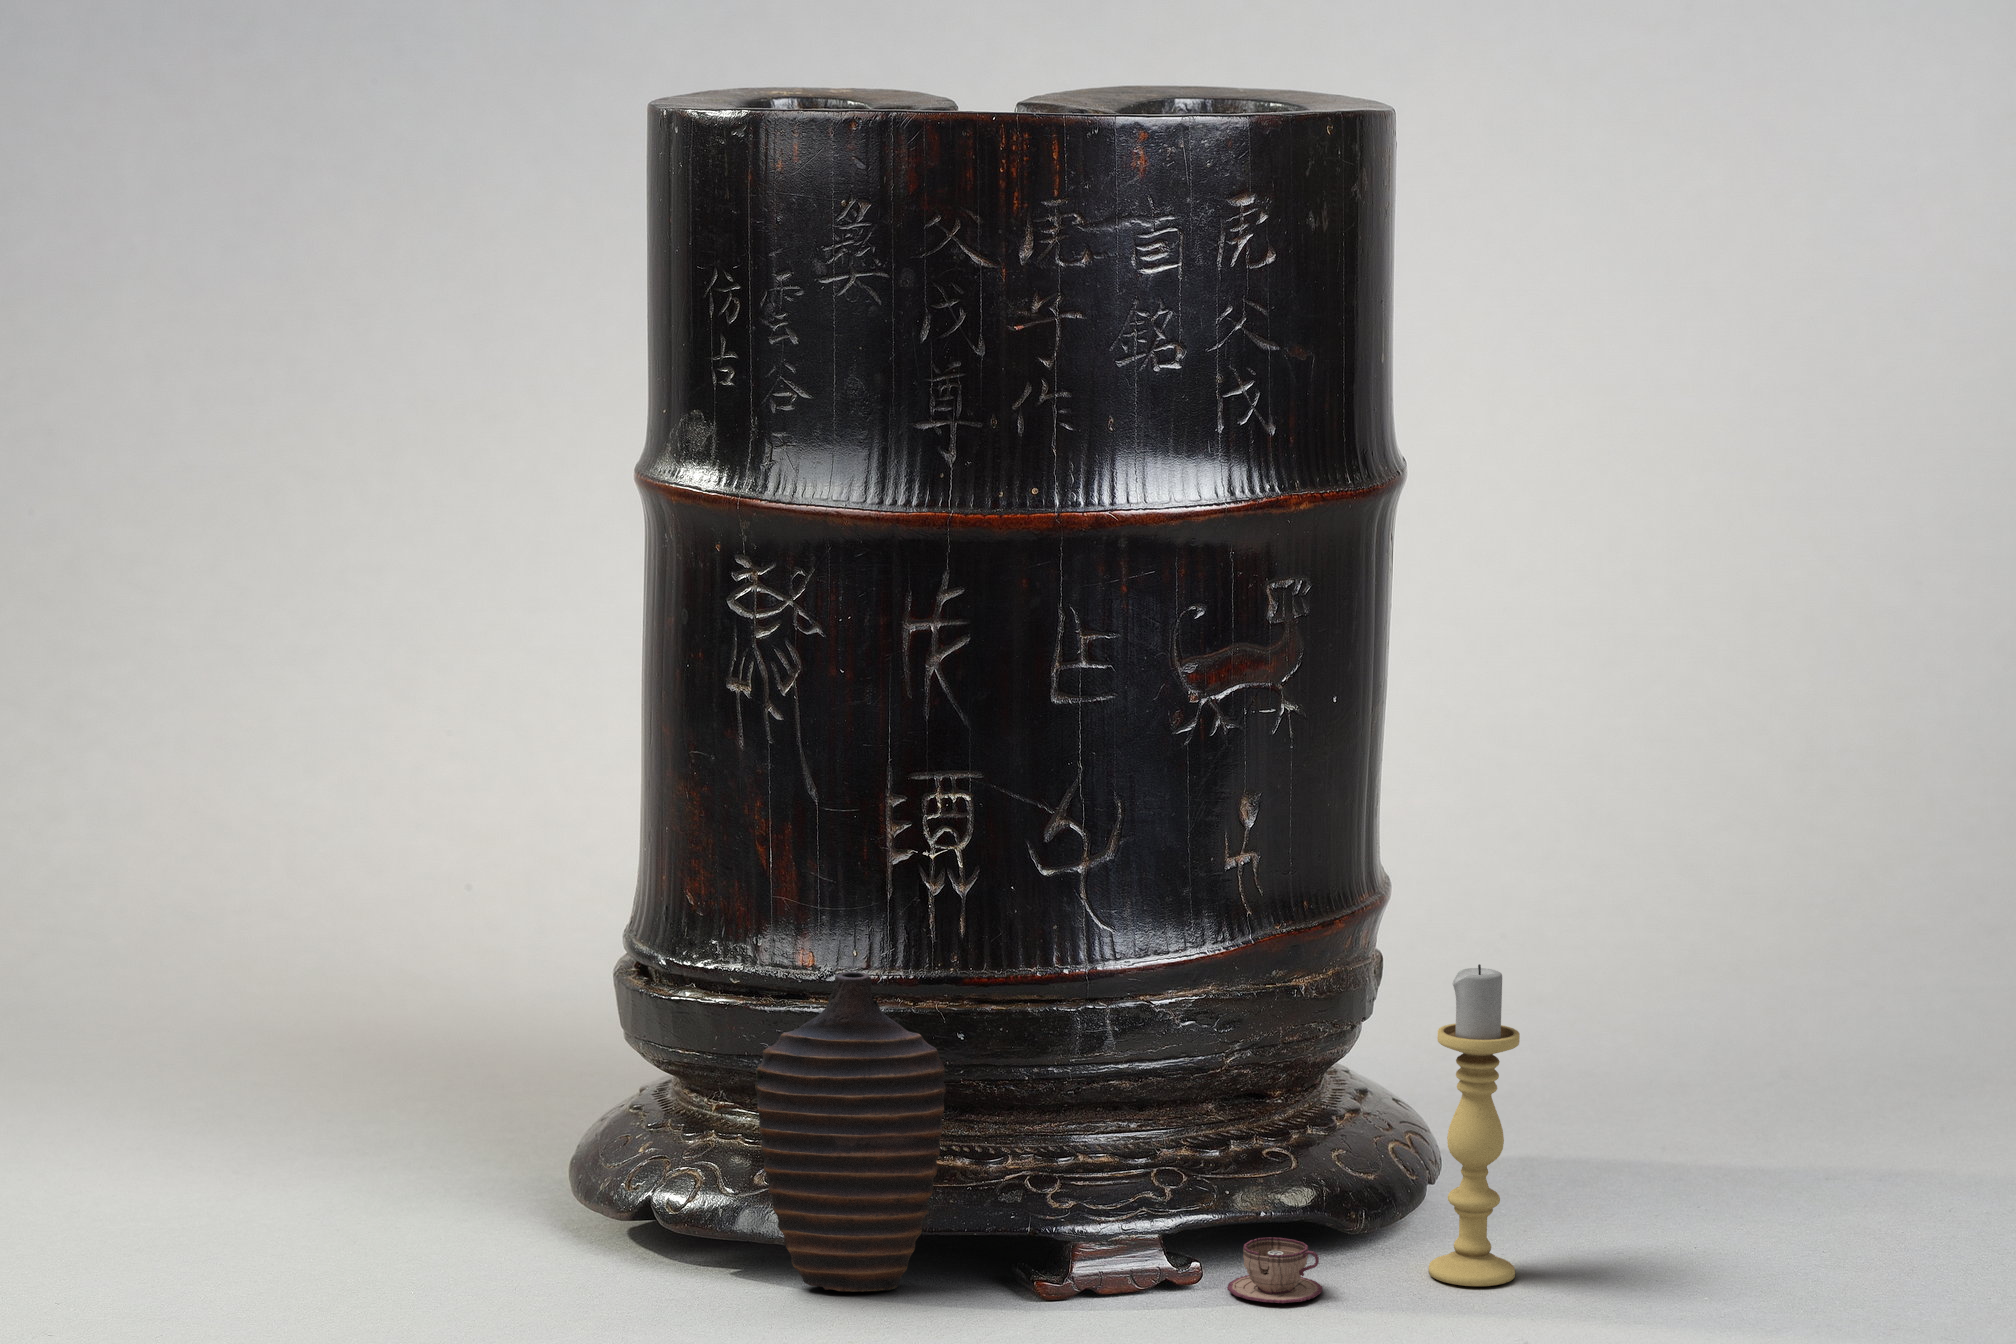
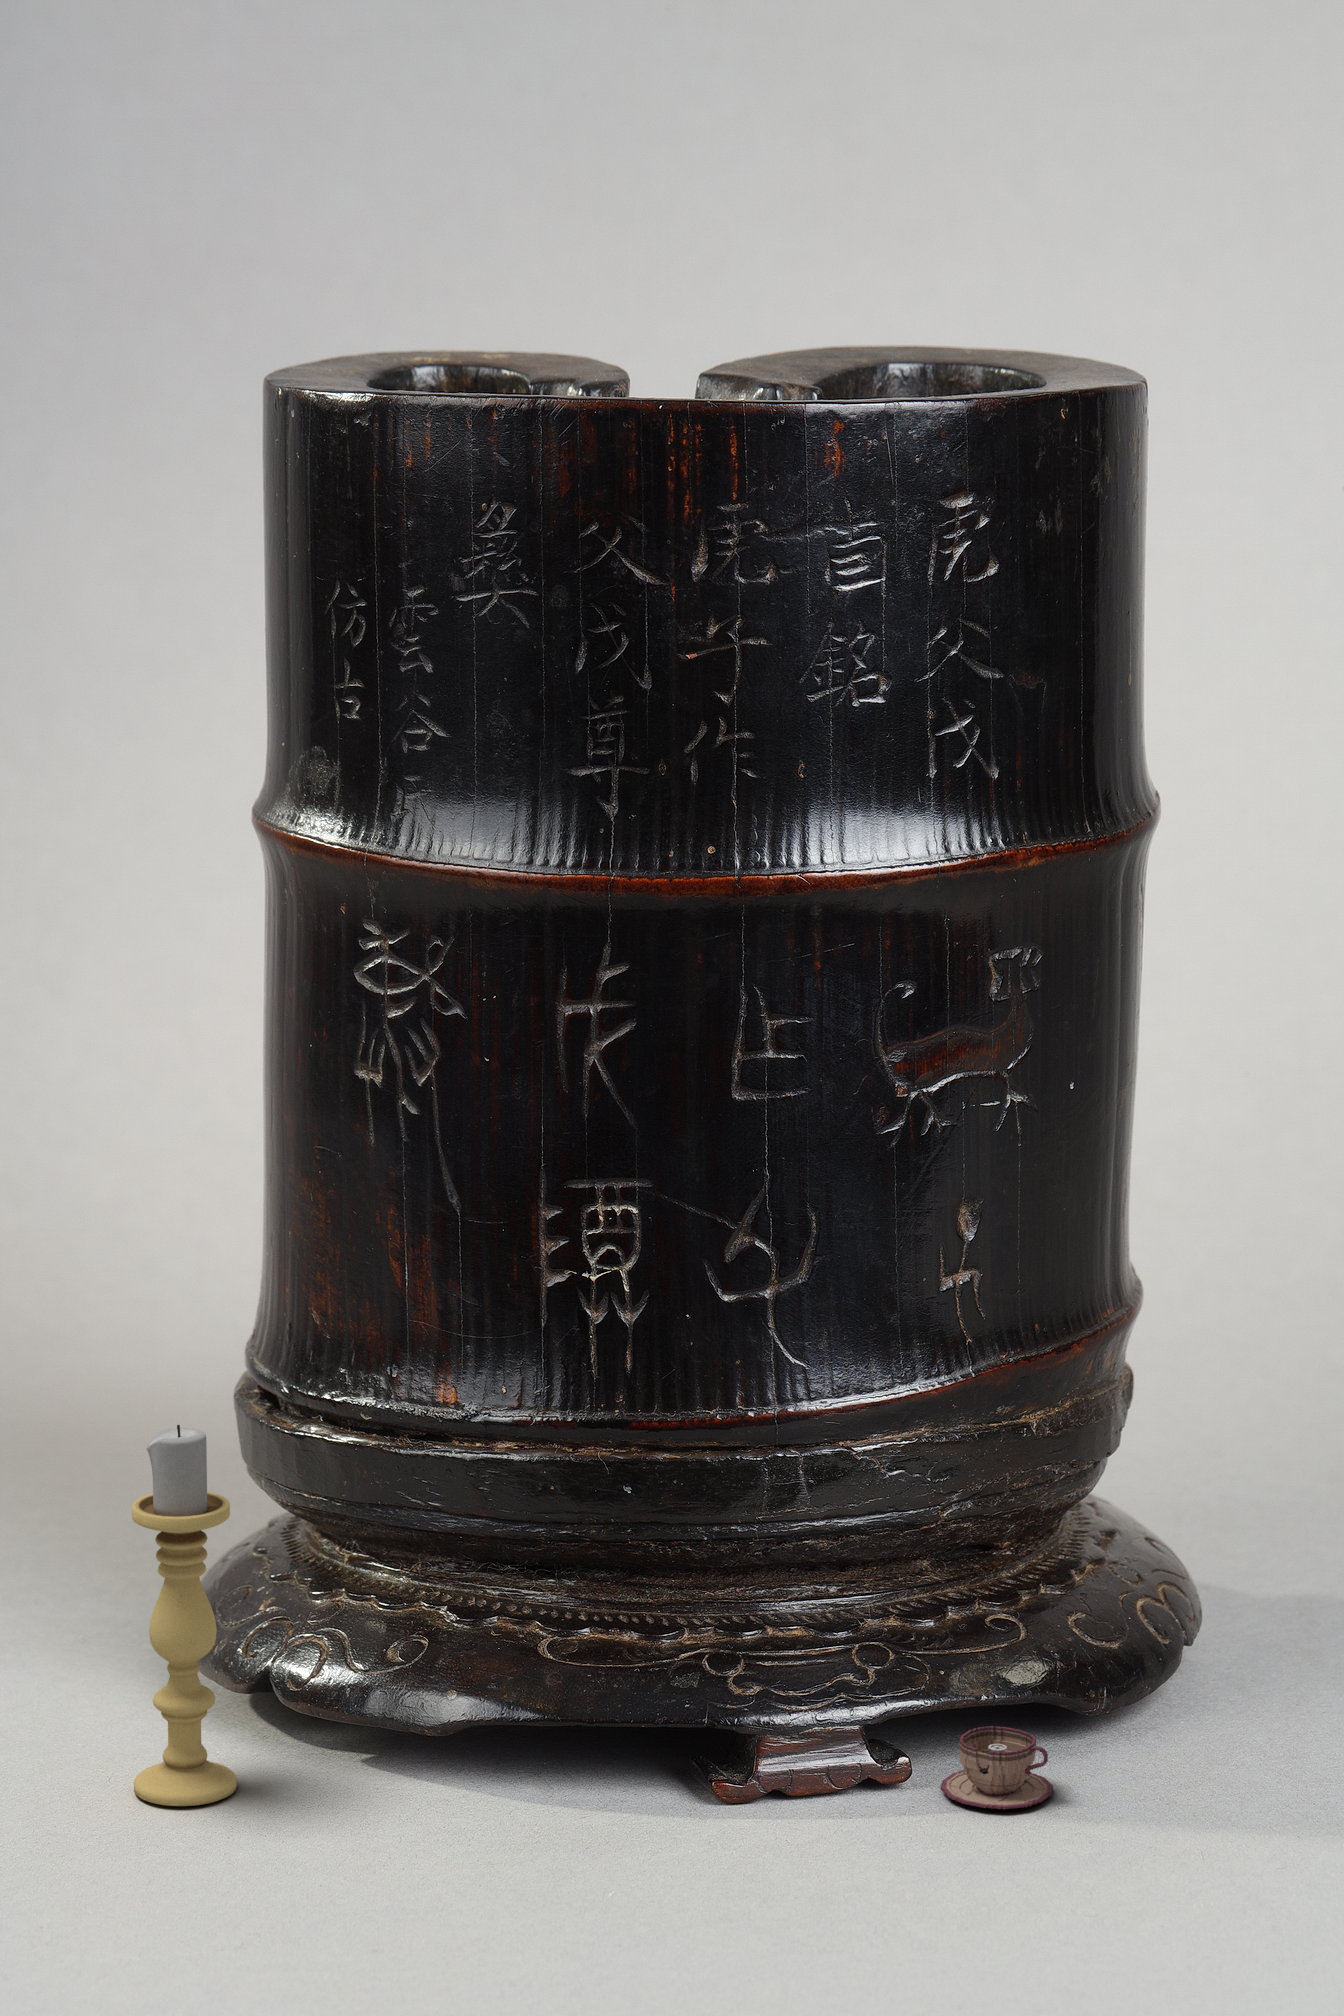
candle holder: present [1429,964,1520,1286] -> present [132,1425,237,1806]
decorative vase: present [755,972,946,1292] -> none [384,1416,608,1789]

